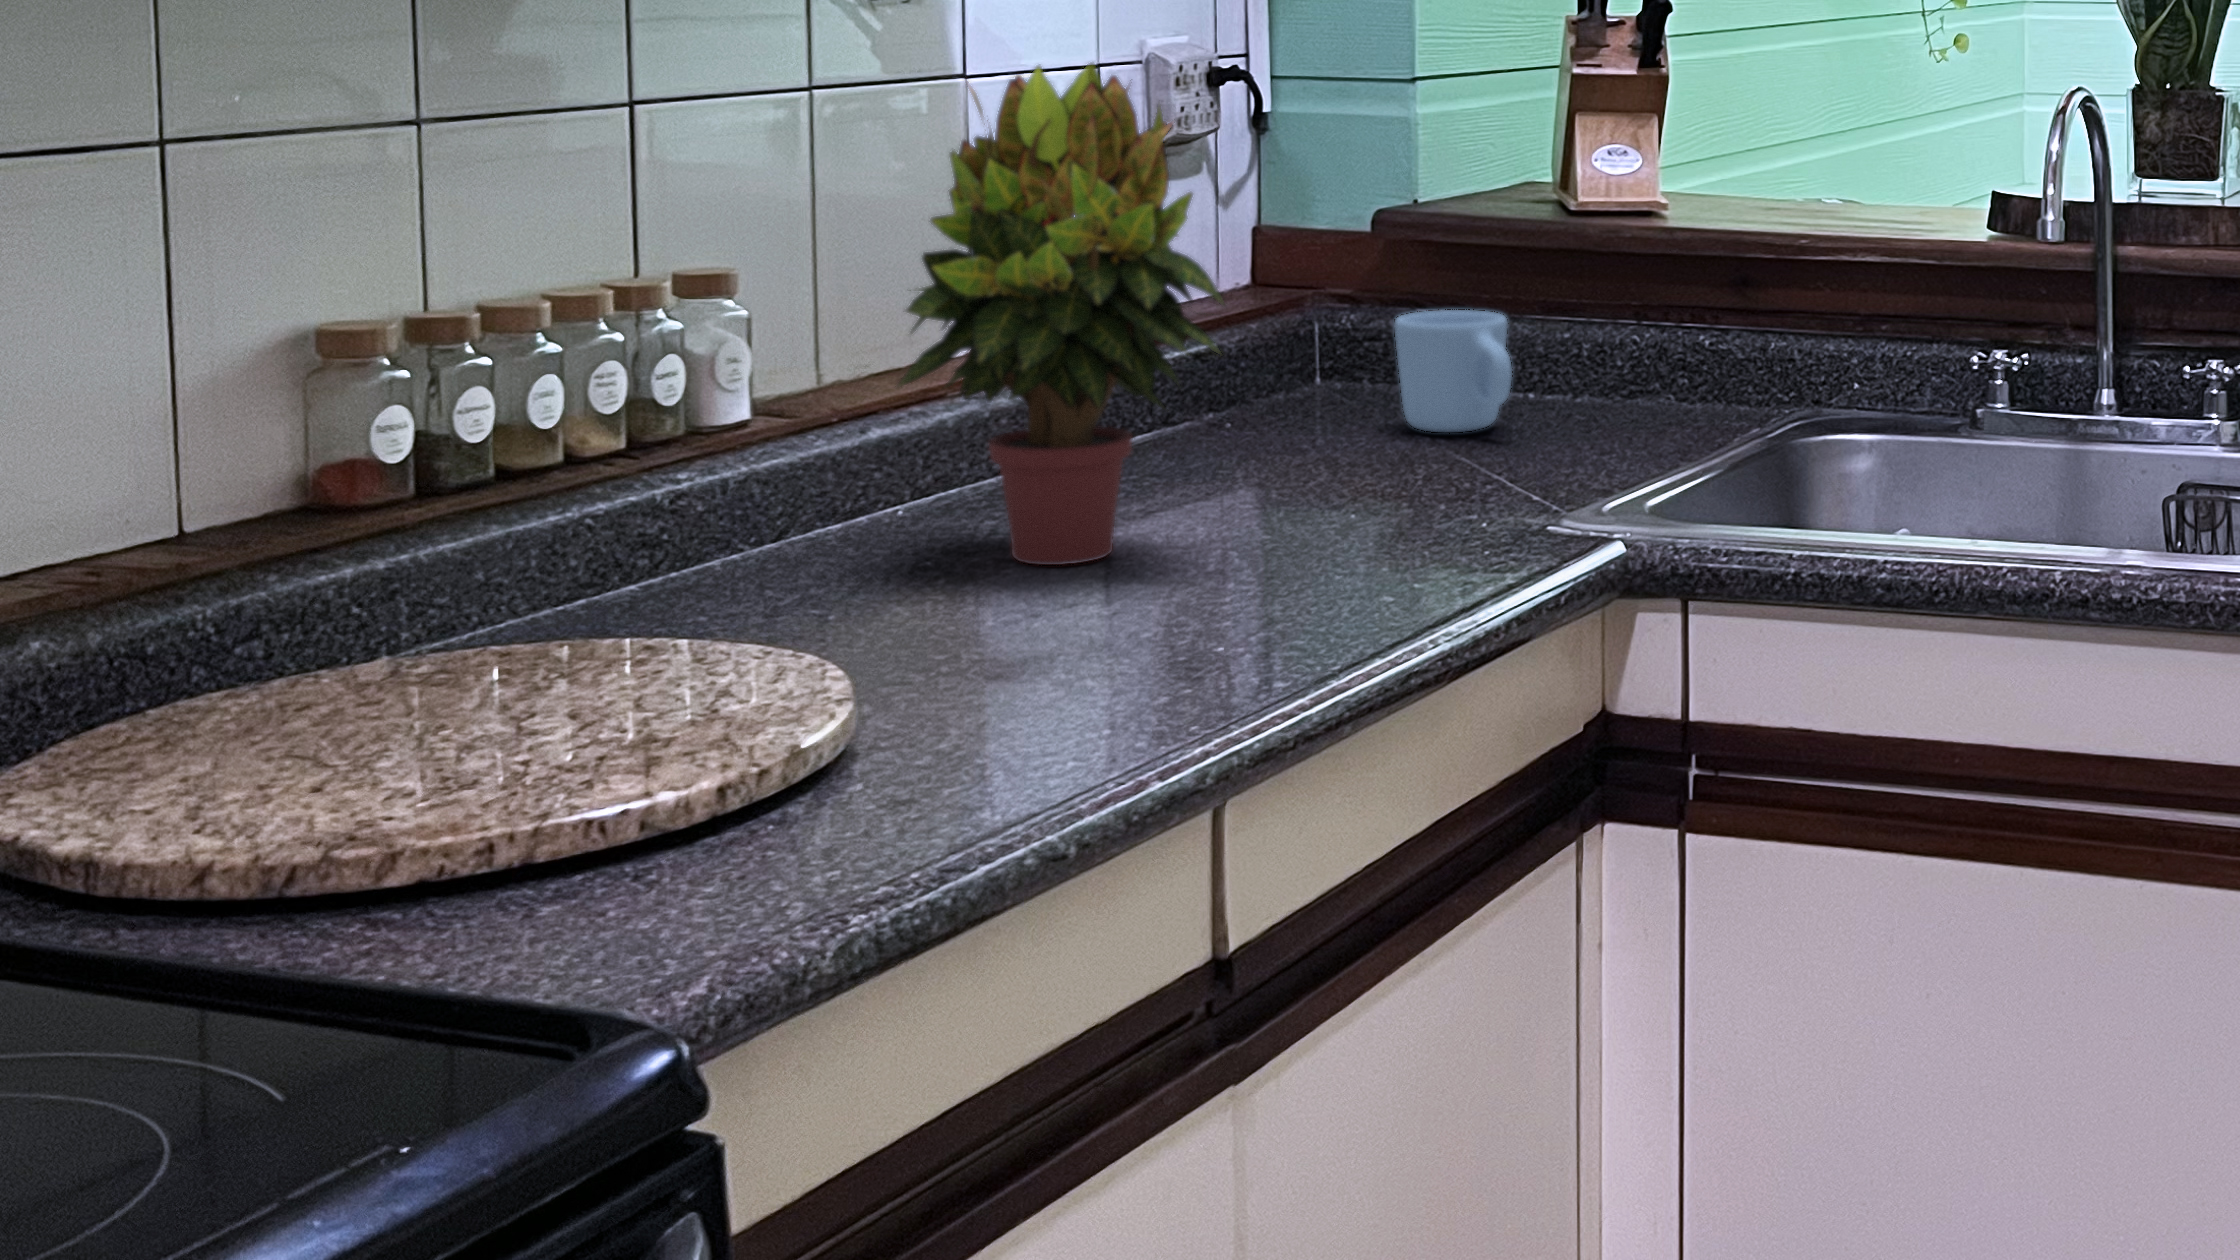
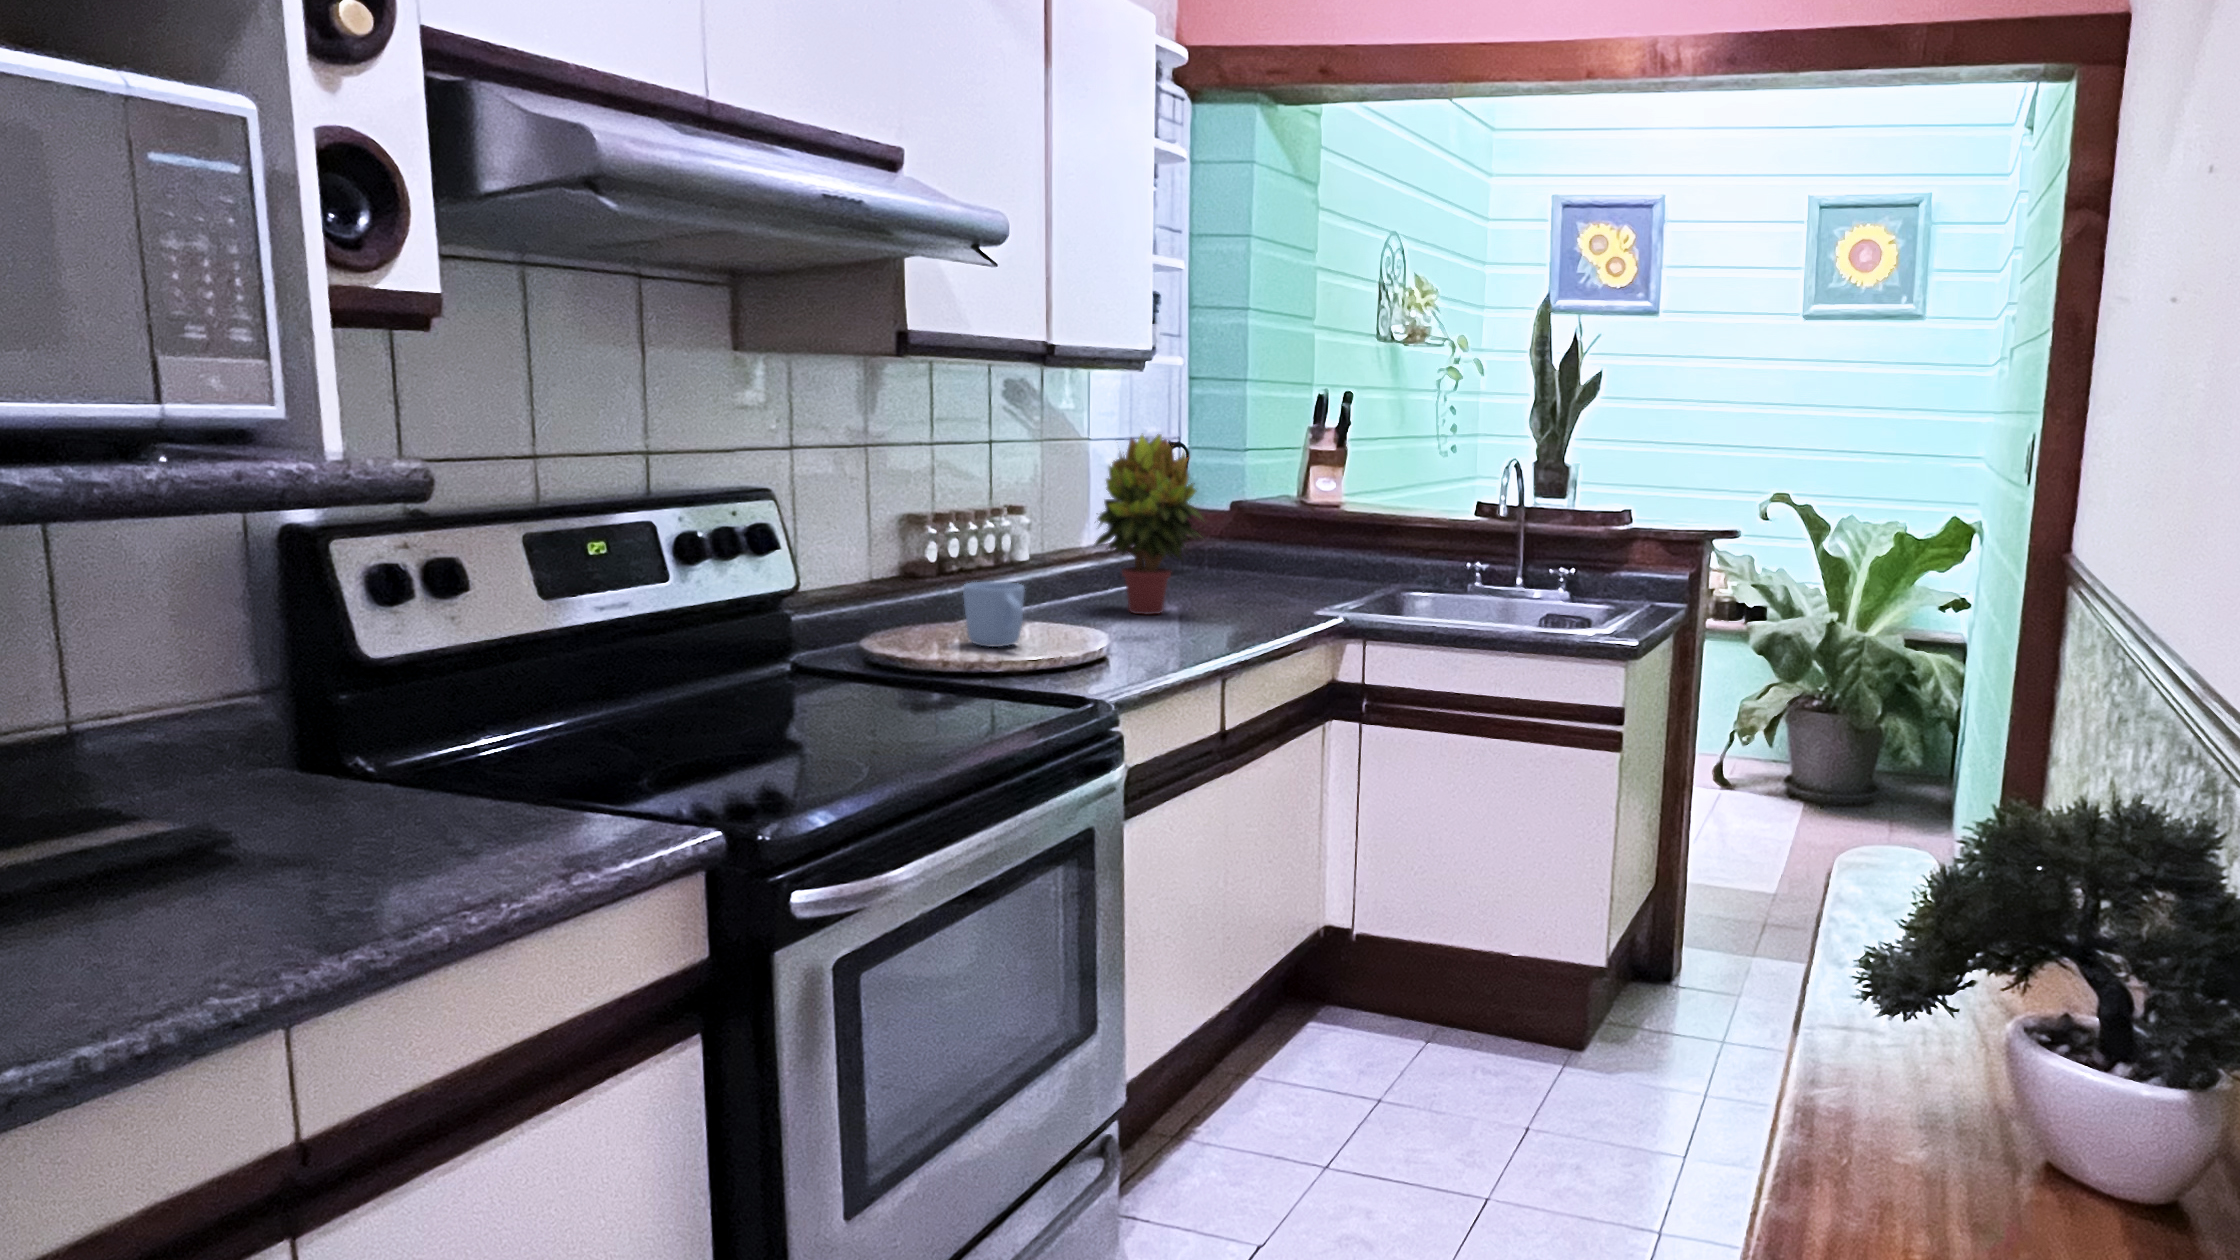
mug: present [1394,310,1512,432] -> present [963,582,1024,647]

